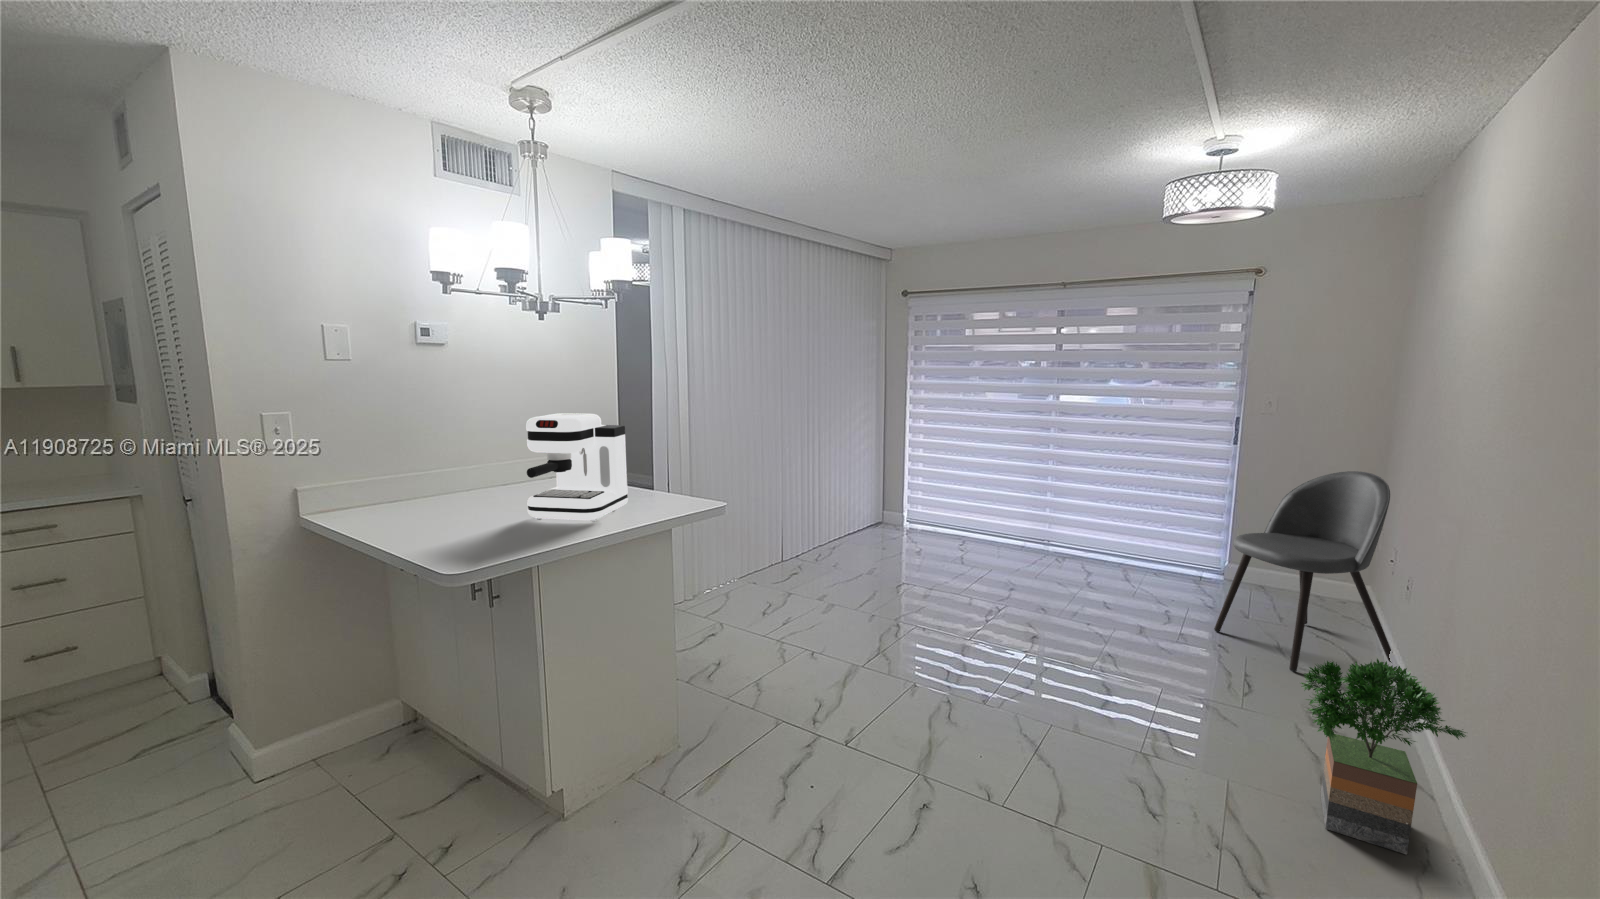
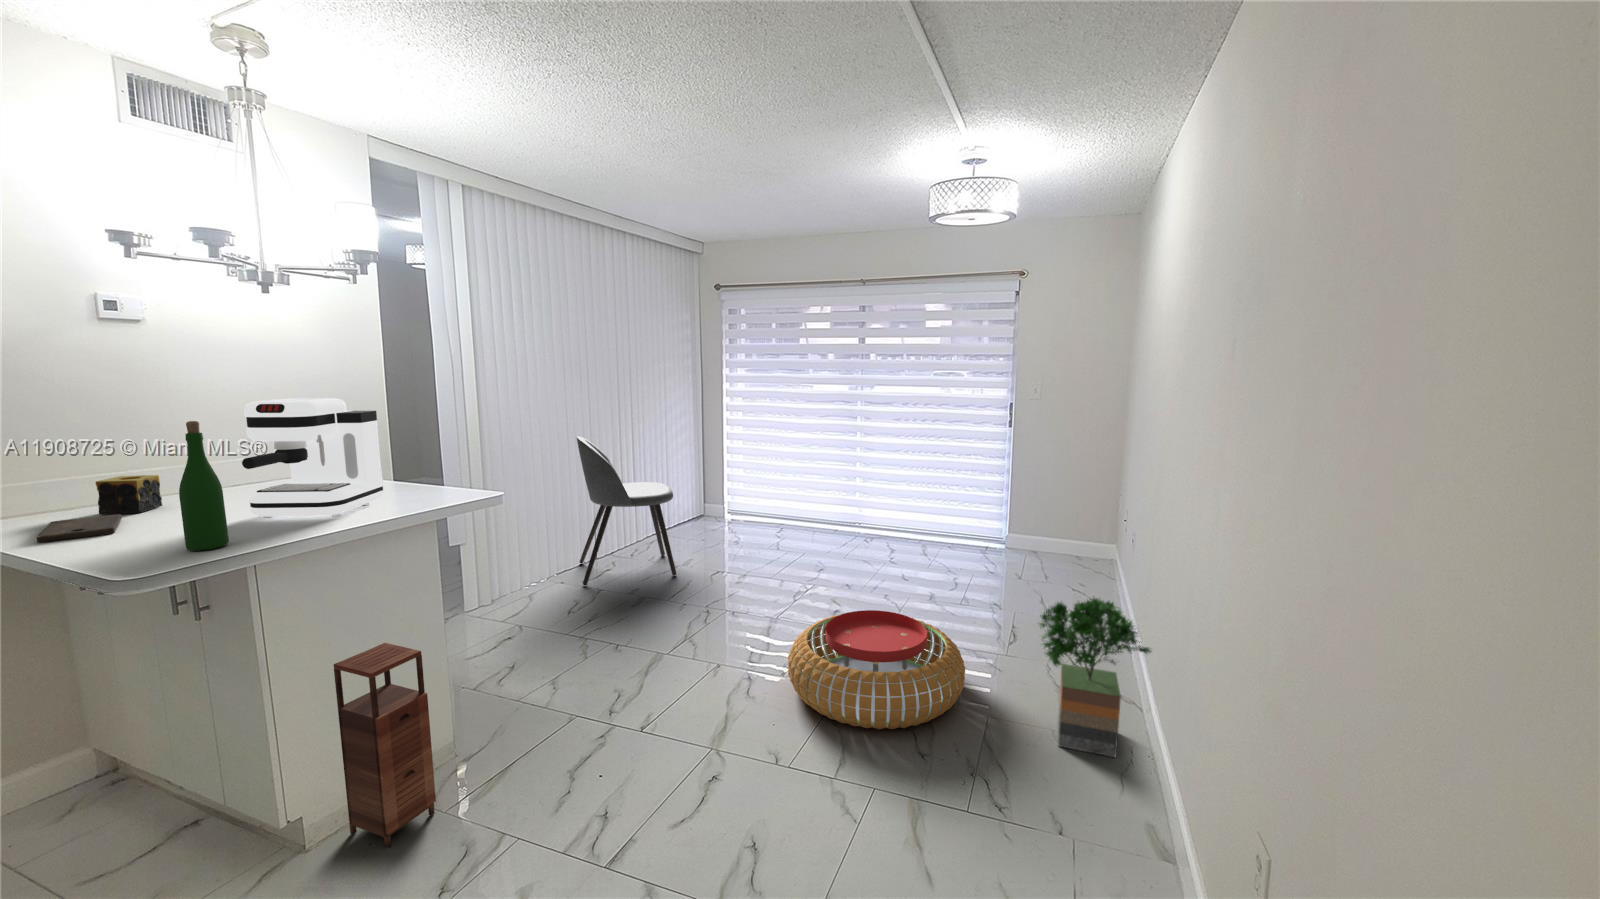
wine bottle: none [487,438,520,550] -> present [179,421,229,551]
dining chair: present [1214,471,1392,672] -> present [577,436,677,585]
candle: none [414,476,457,508] -> present [96,475,162,515]
cutting board: none [381,510,433,533] -> present [37,514,122,542]
storage cabinet: none [592,639,669,827] -> present [334,643,436,848]
pouf: none [992,644,1200,780] -> present [788,610,965,729]

